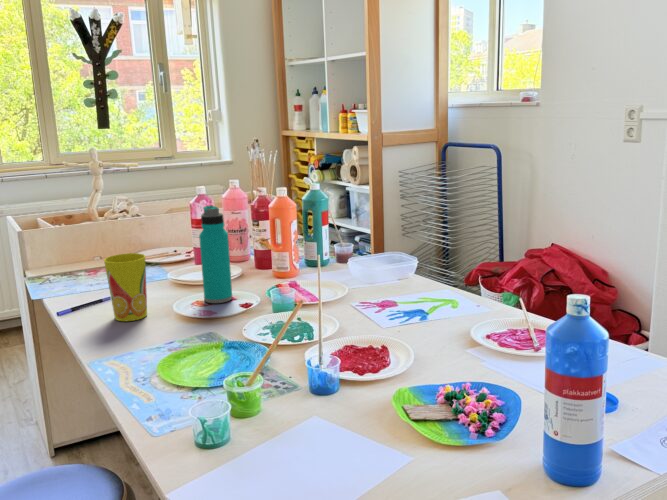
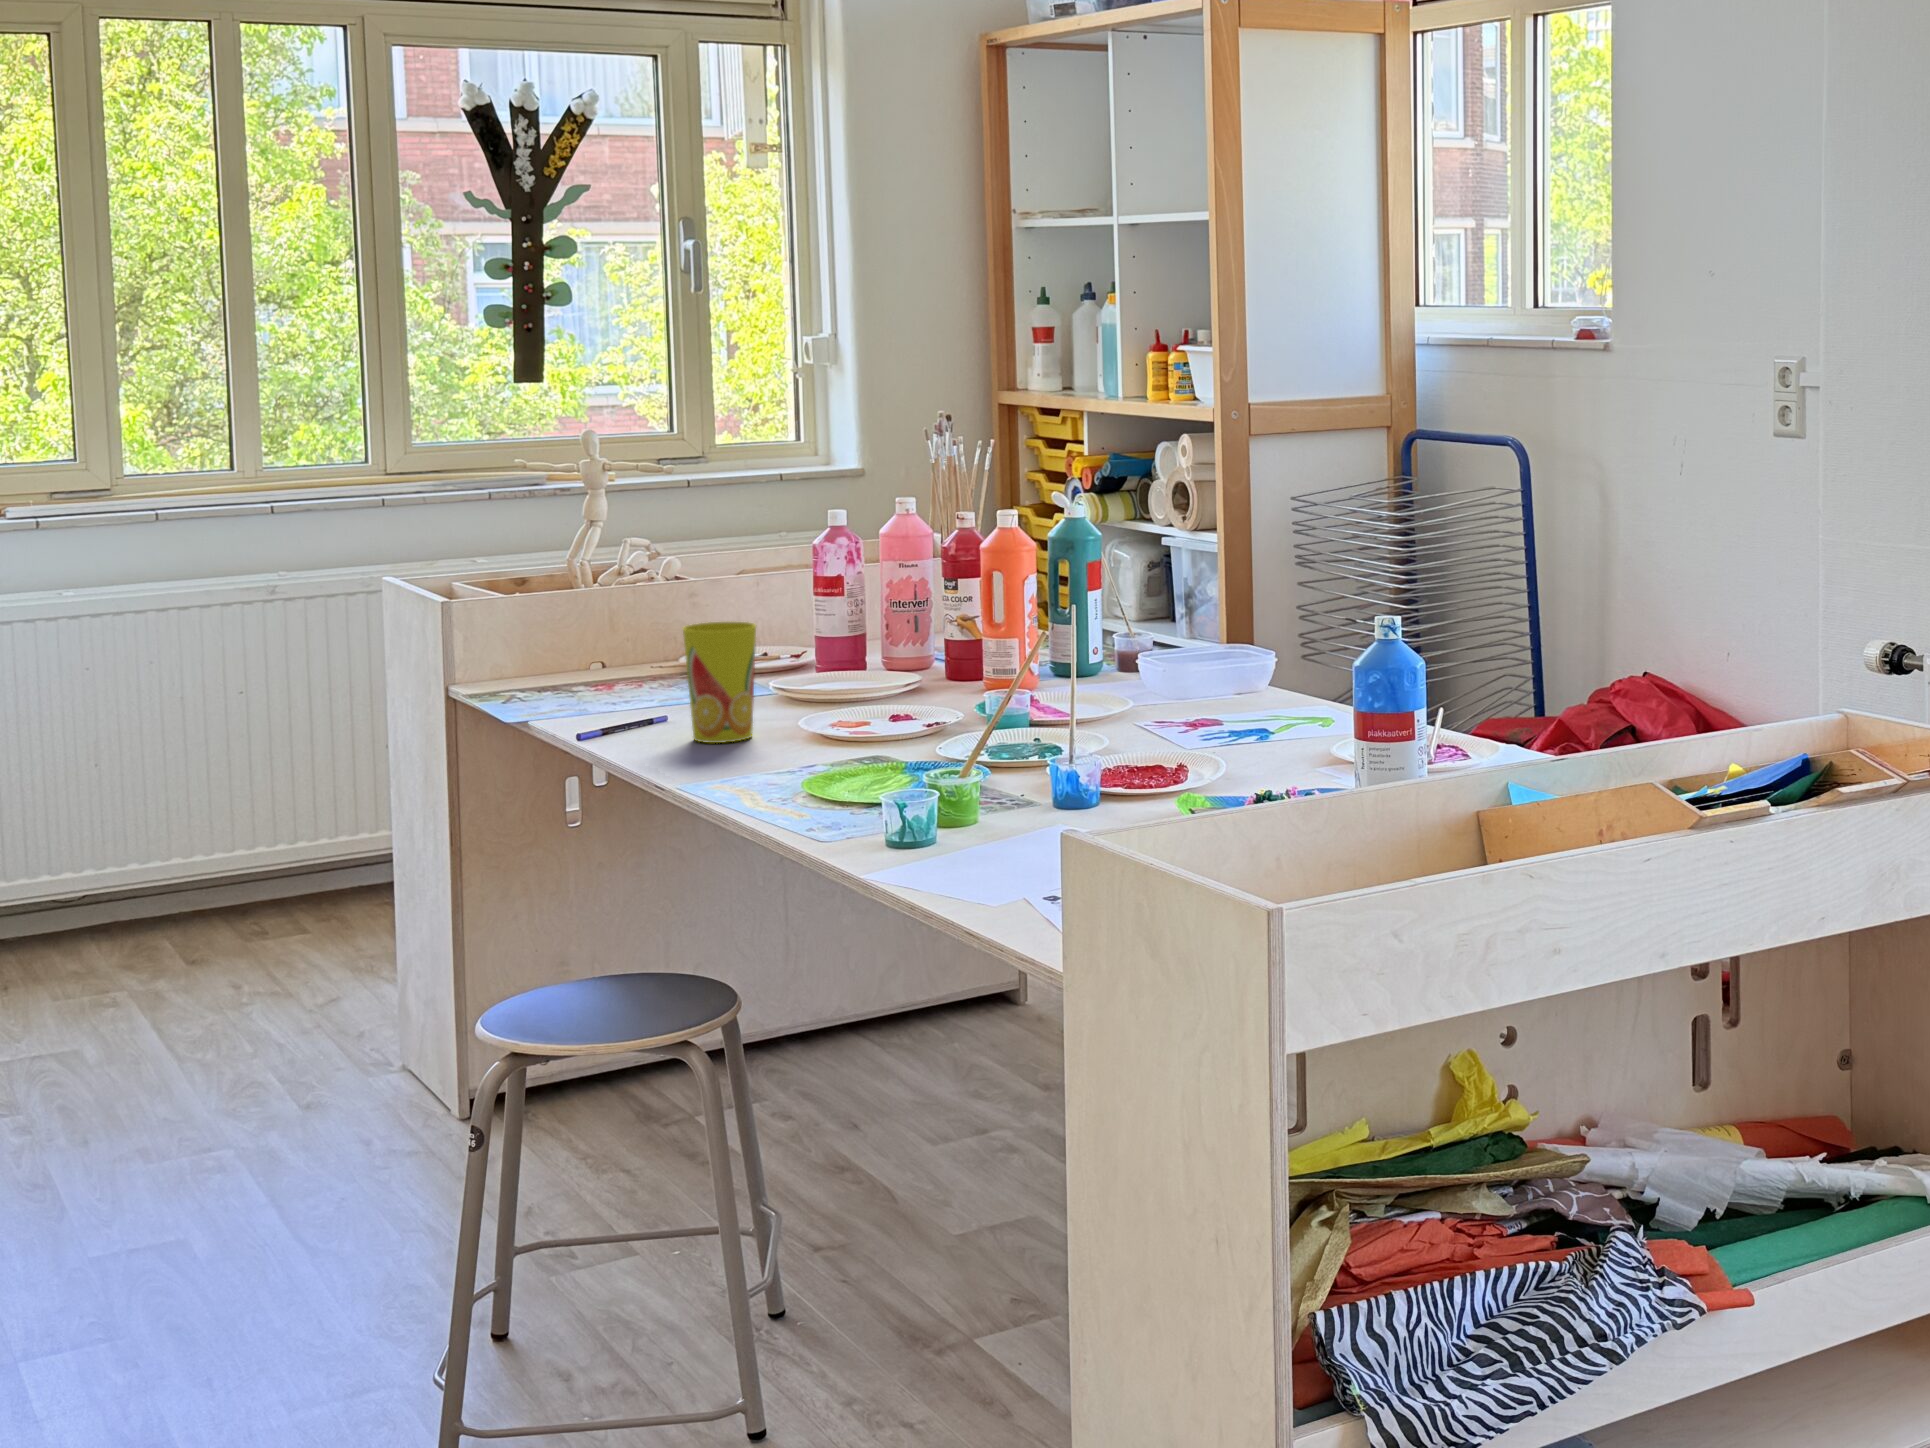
water bottle: present [199,205,232,303] -> none [851,538,908,722]

